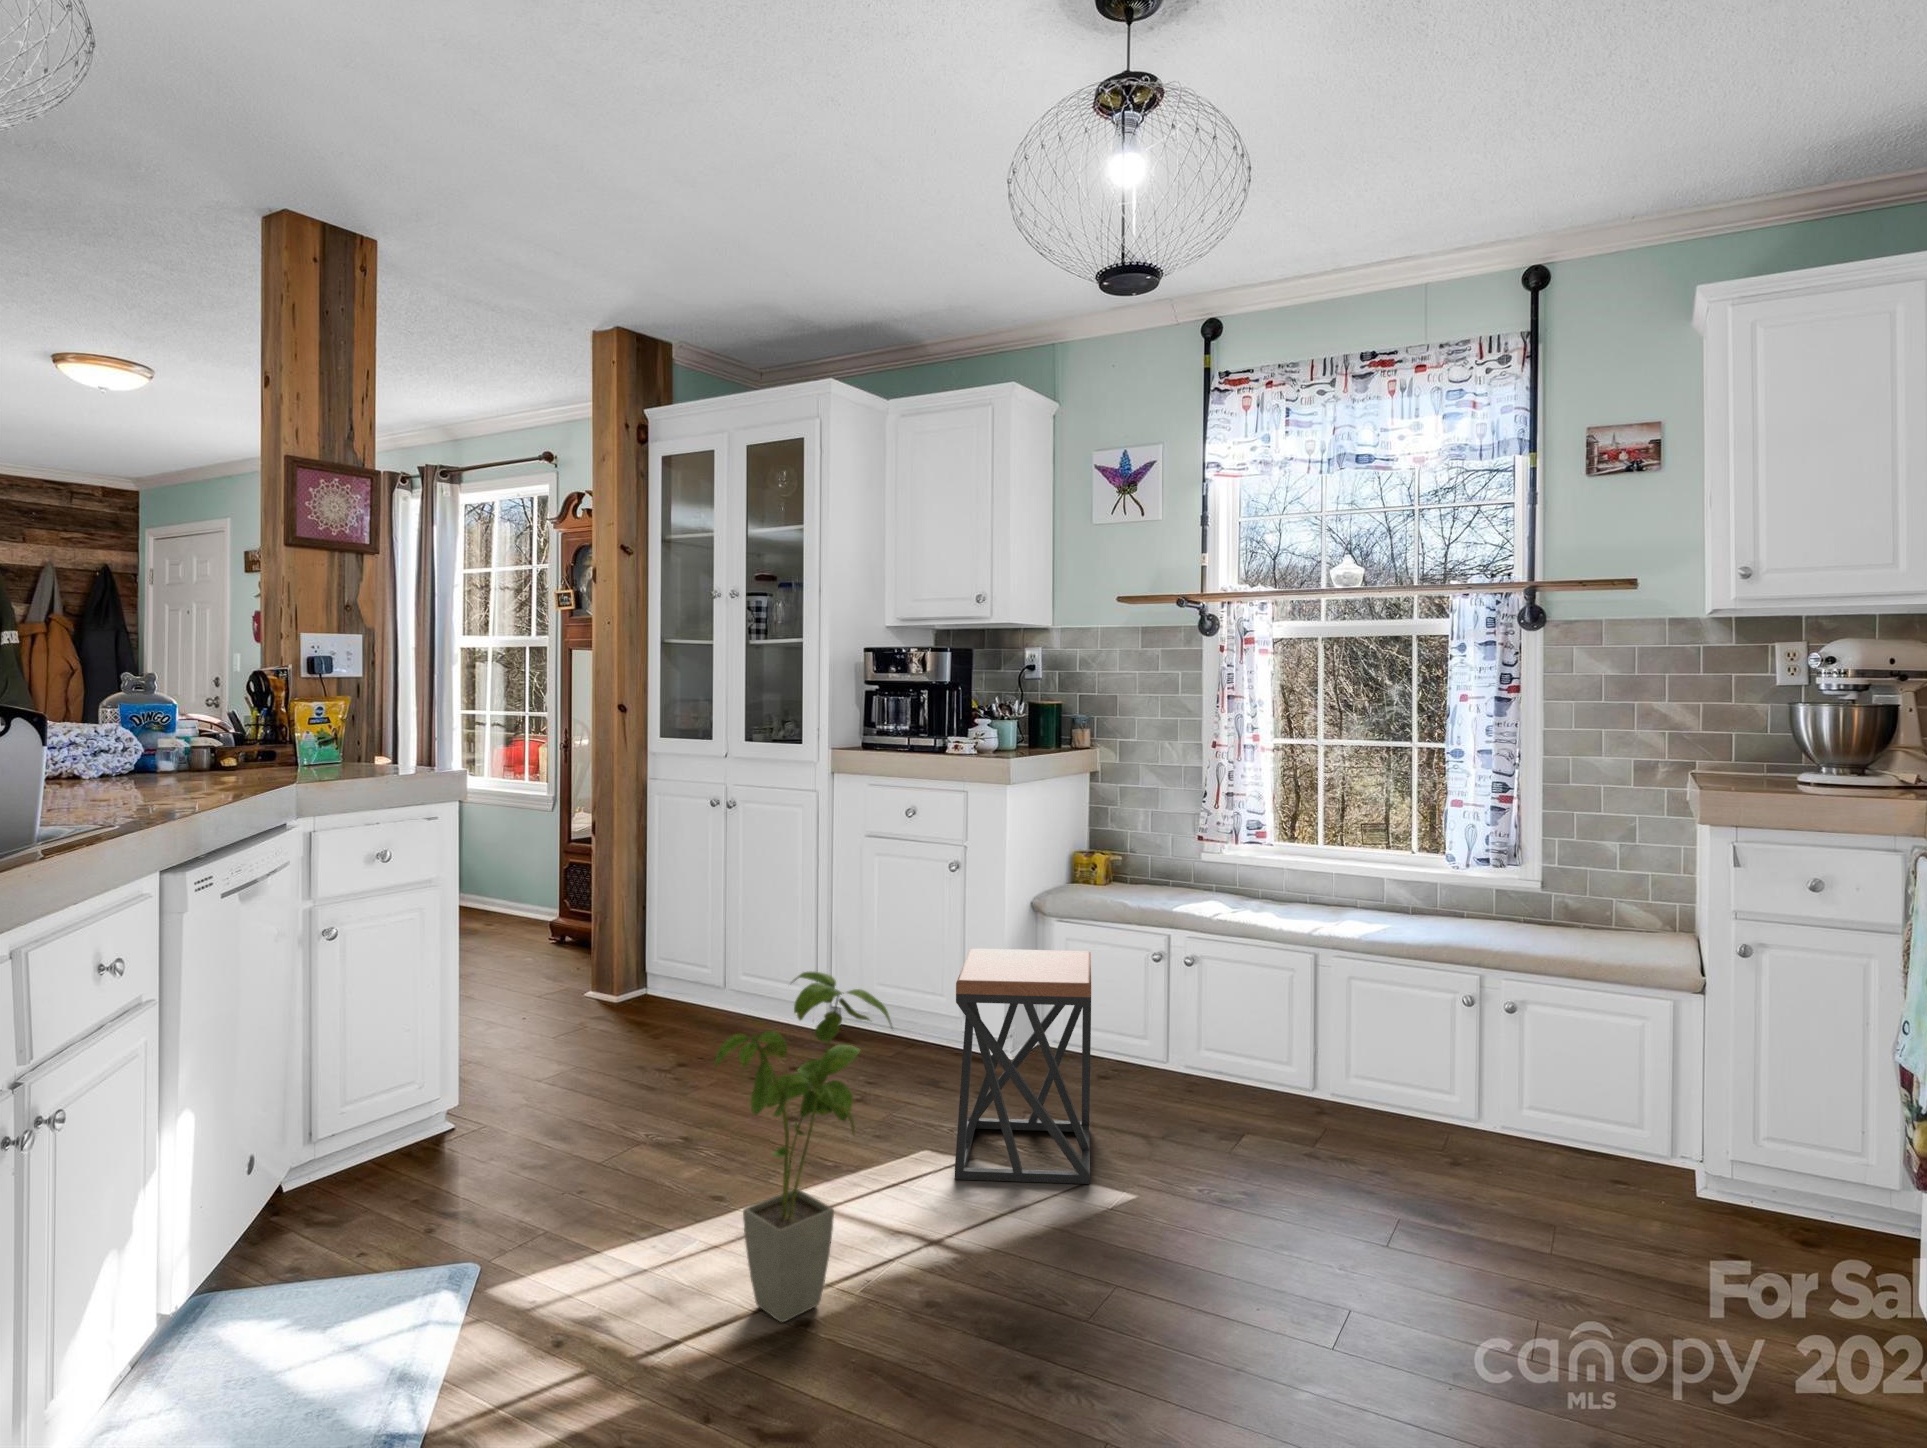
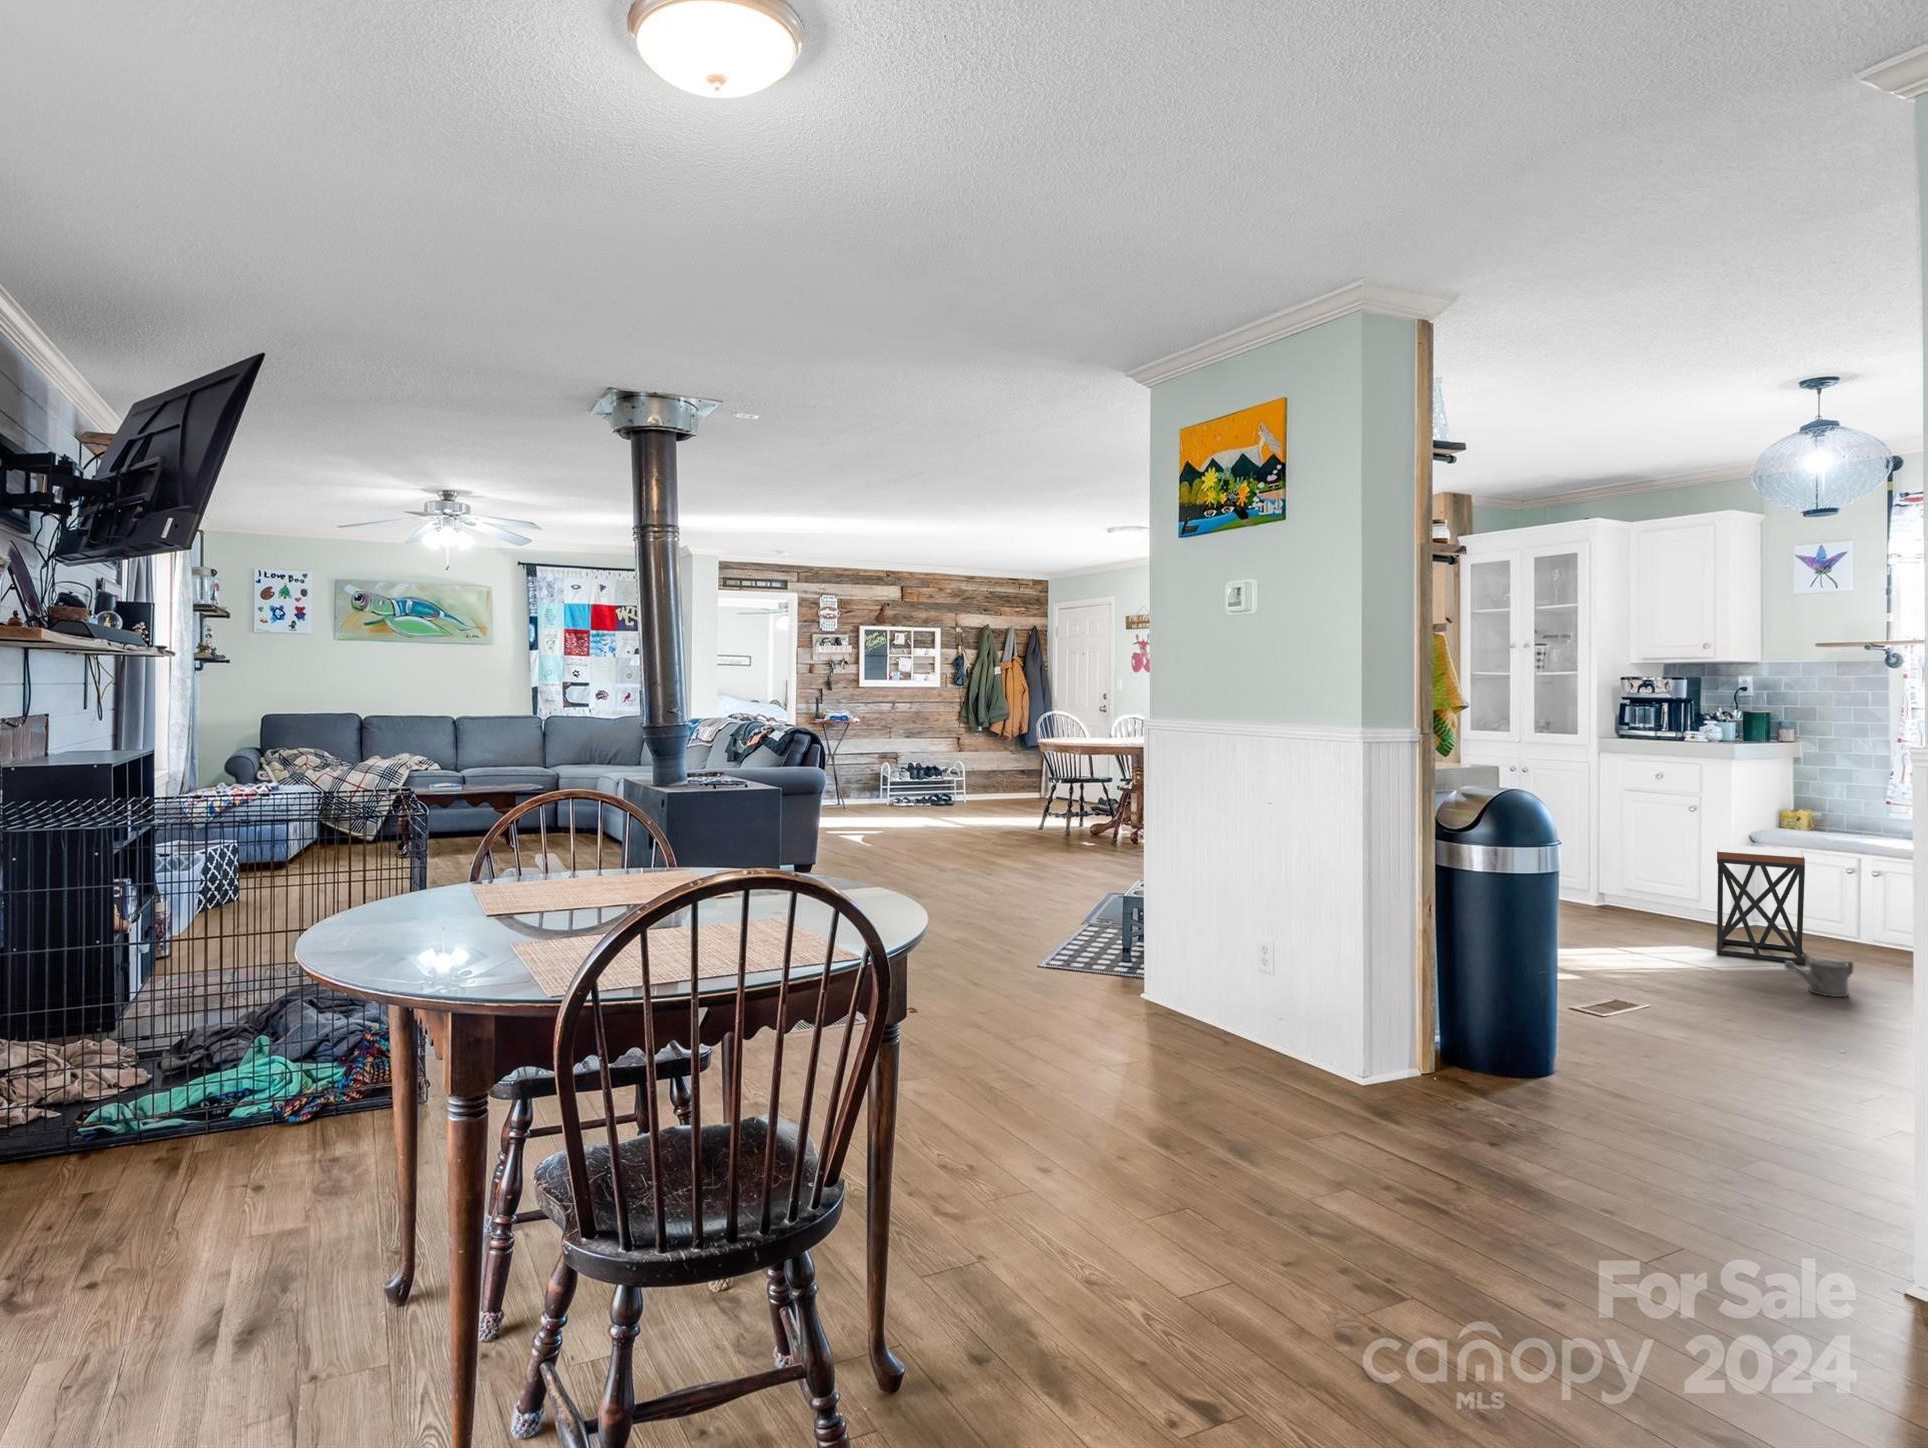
house plant: present [714,971,892,1322] -> none [1609,824,1701,971]
watering can: none [1041,1236,1164,1348] -> present [1785,959,1853,997]

